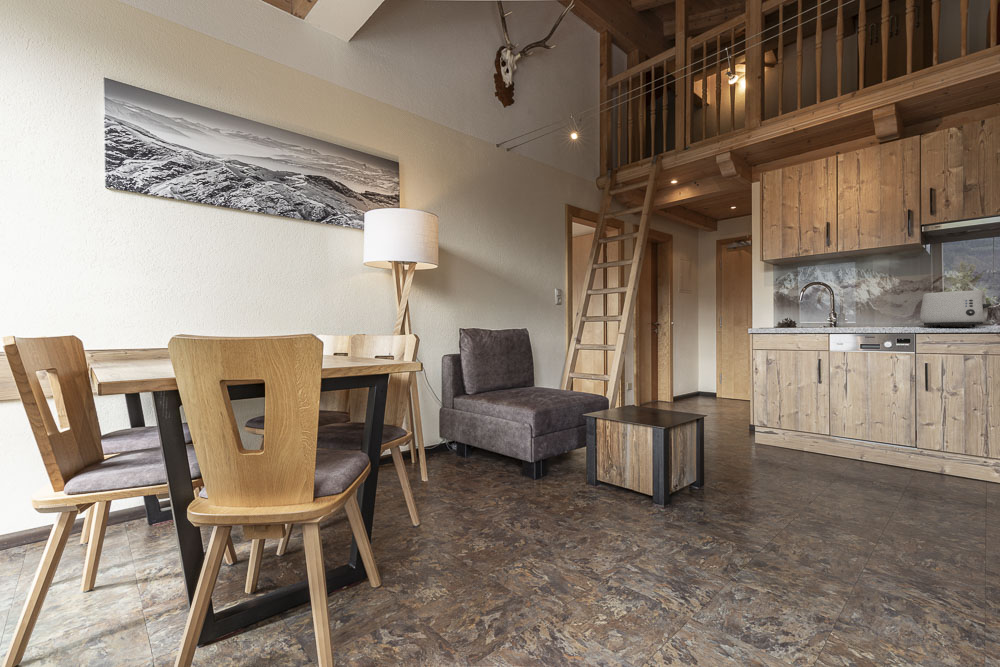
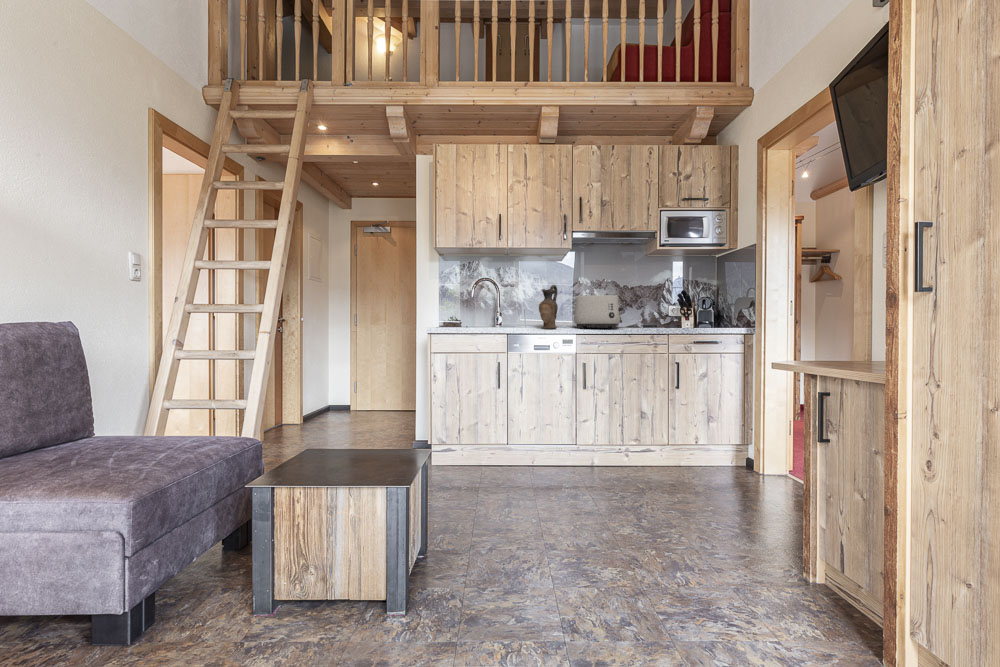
ceramic pitcher: none [872,284,898,328] -> present [539,285,558,329]

